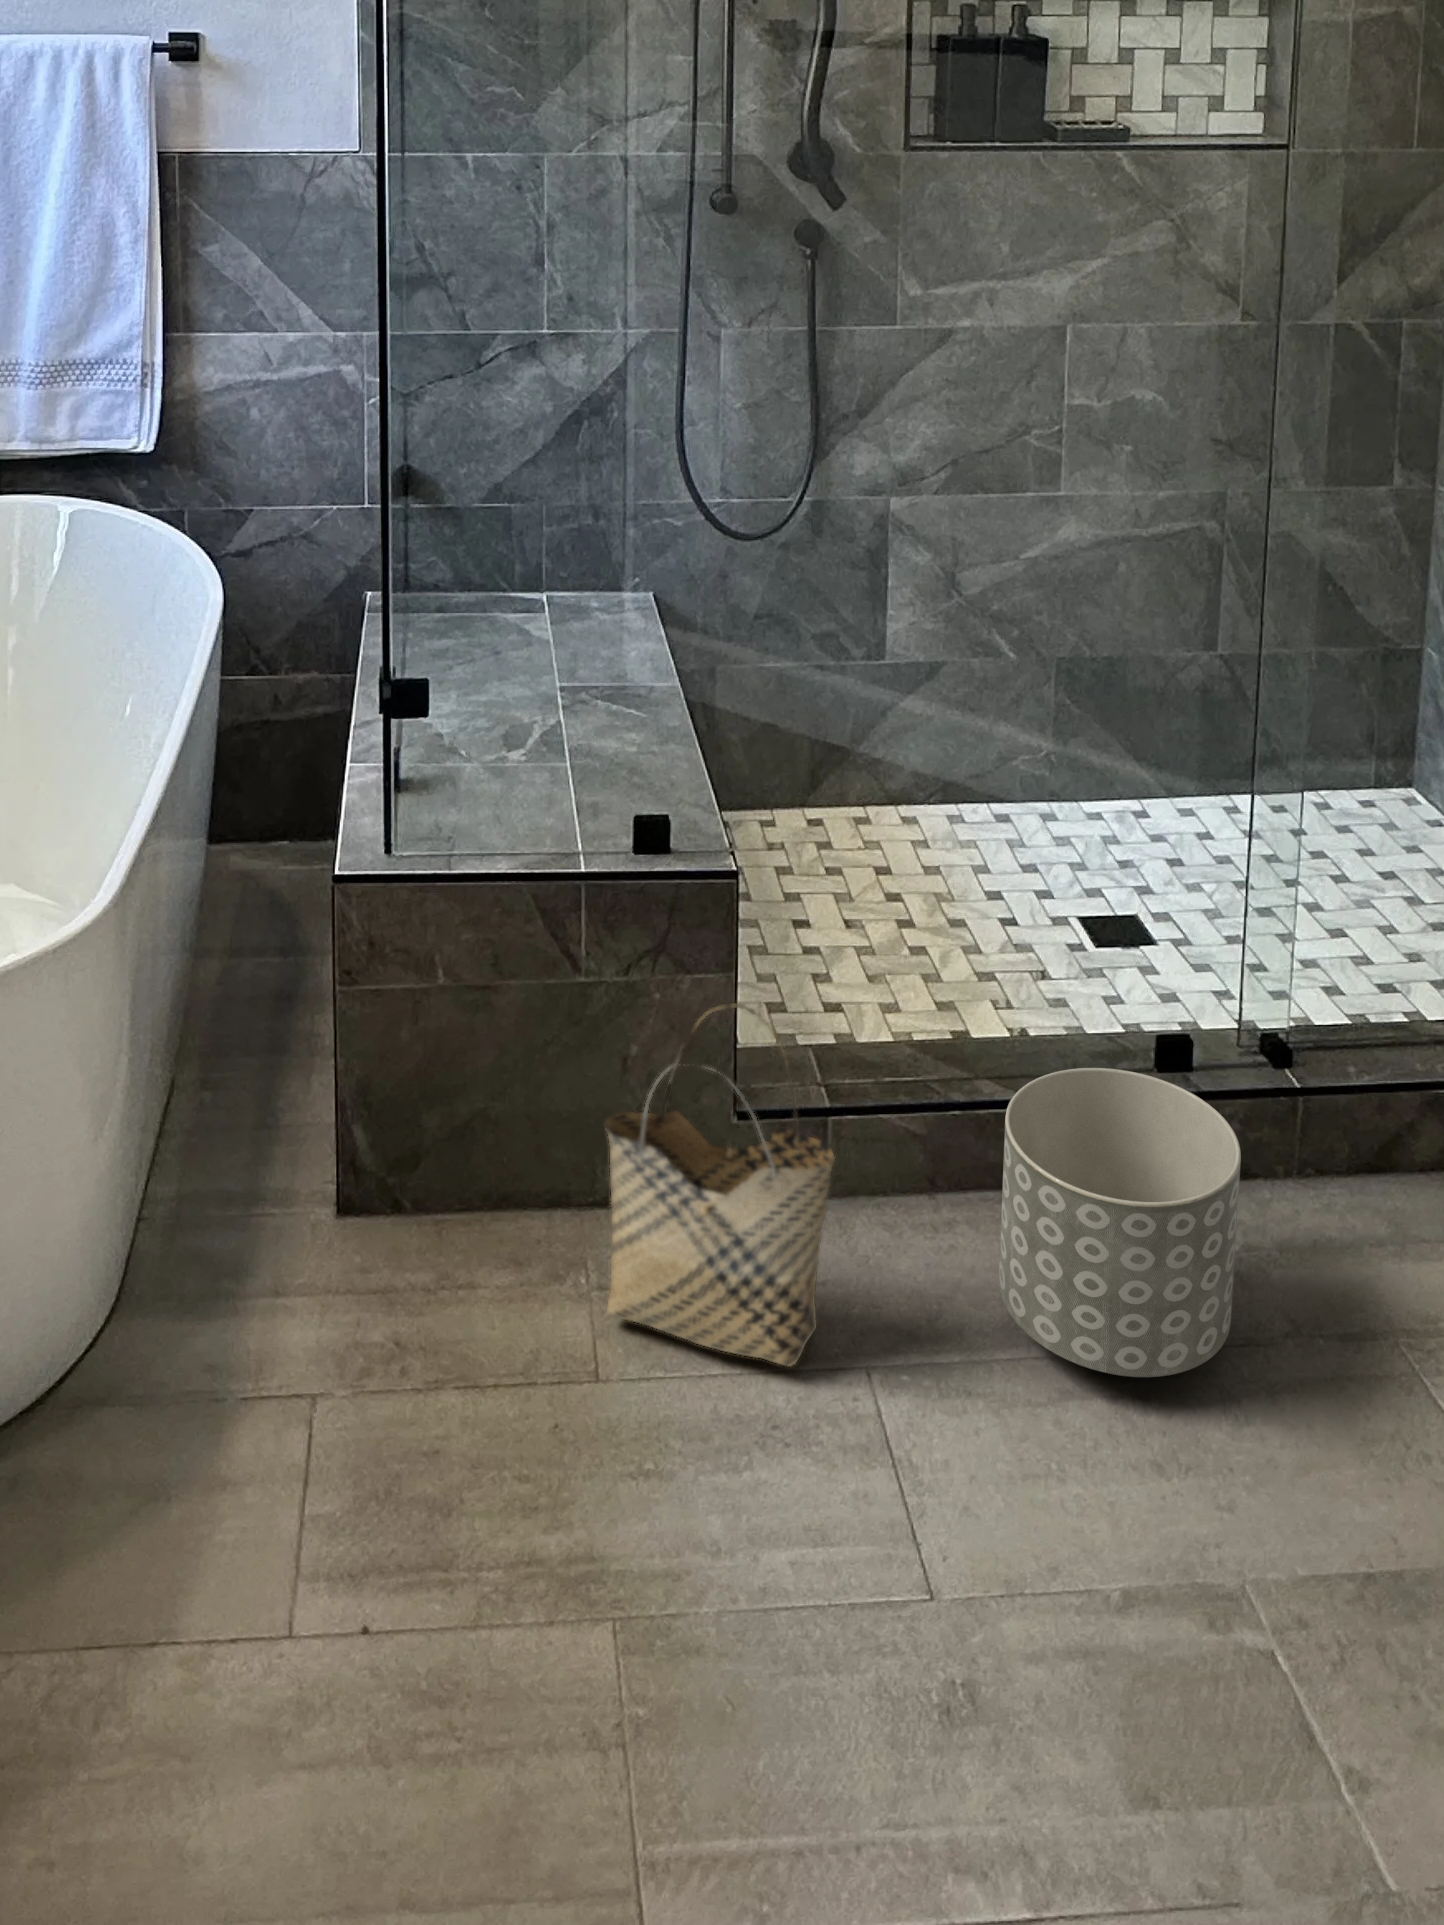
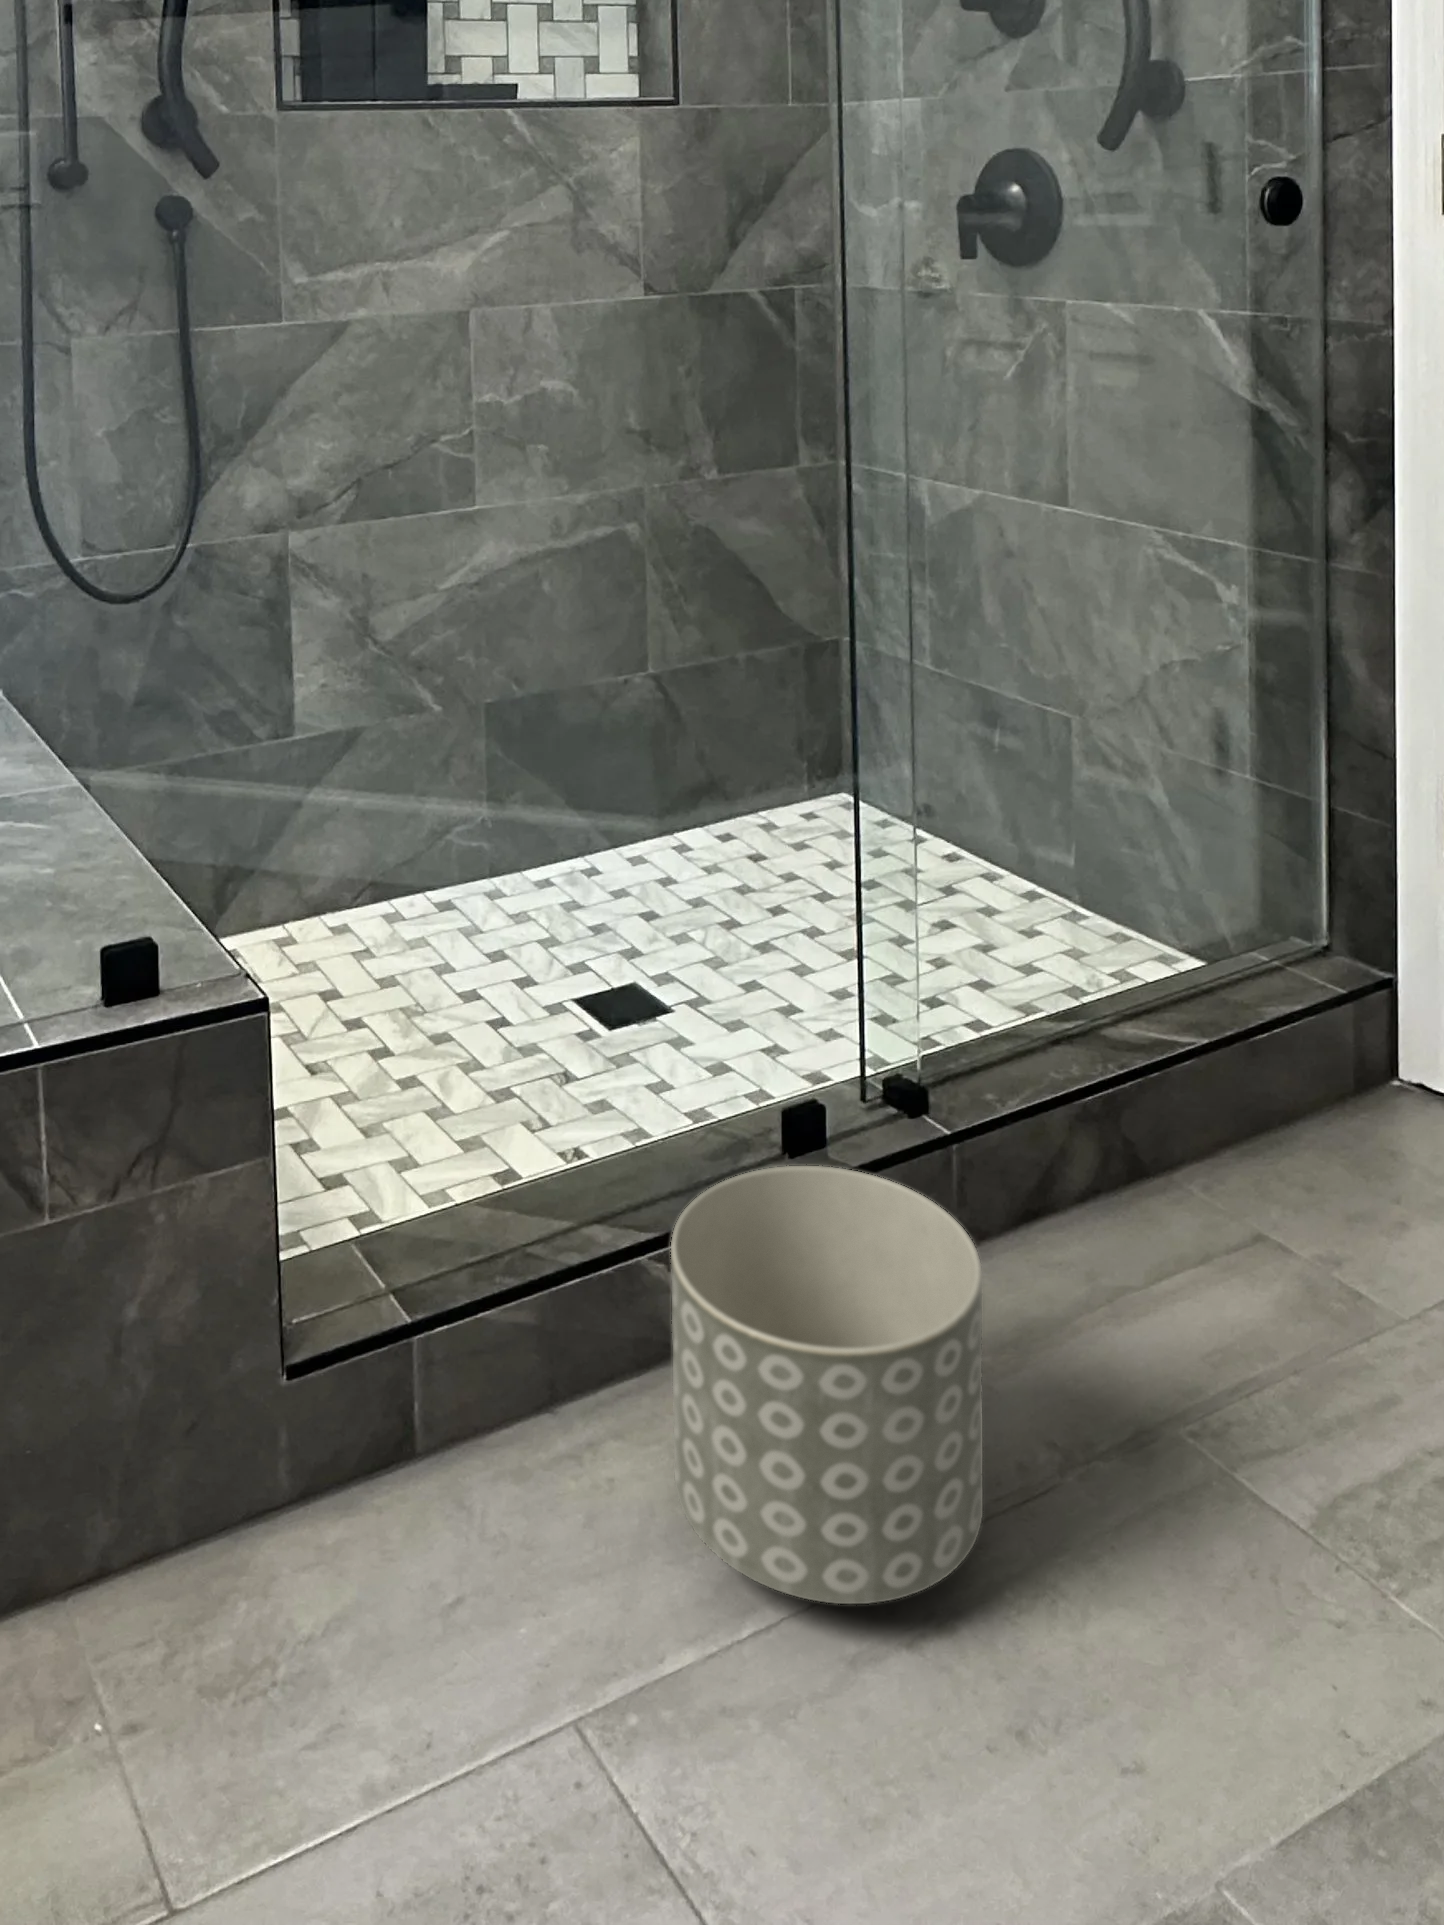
woven basket: present [604,1003,835,1366] -> none [124,1204,481,1772]

